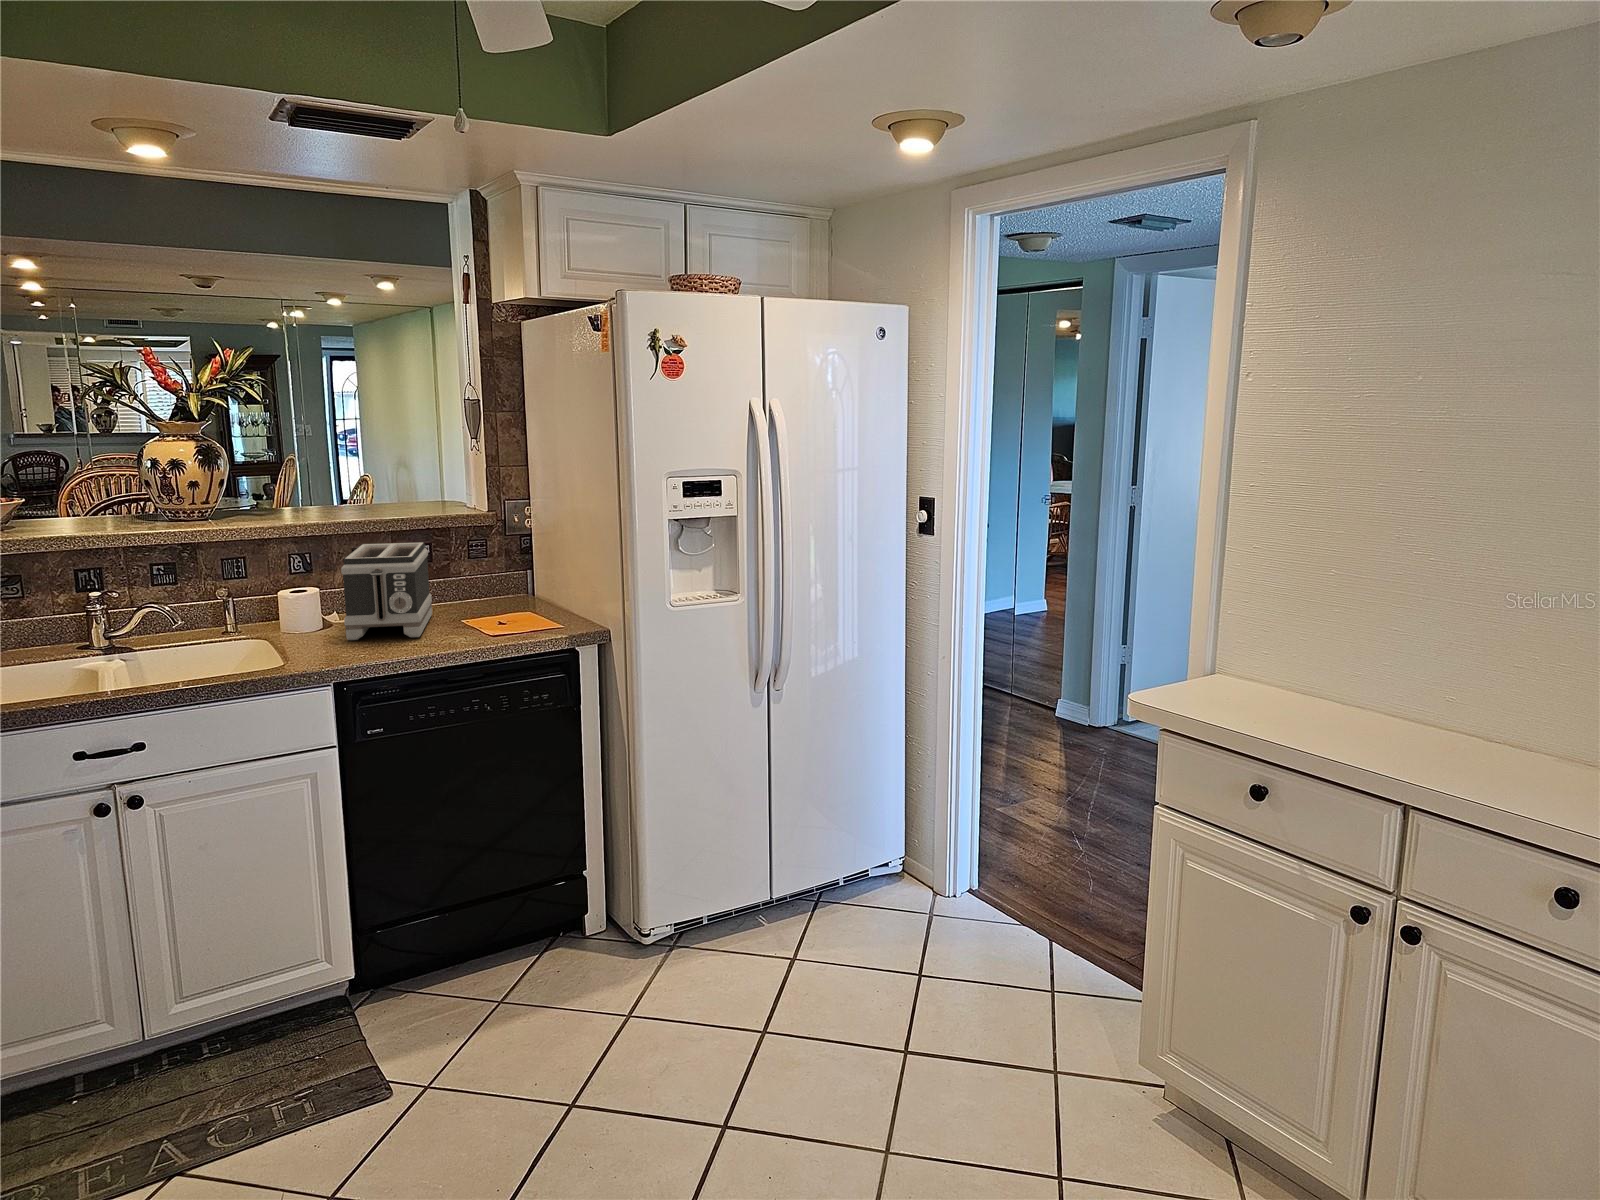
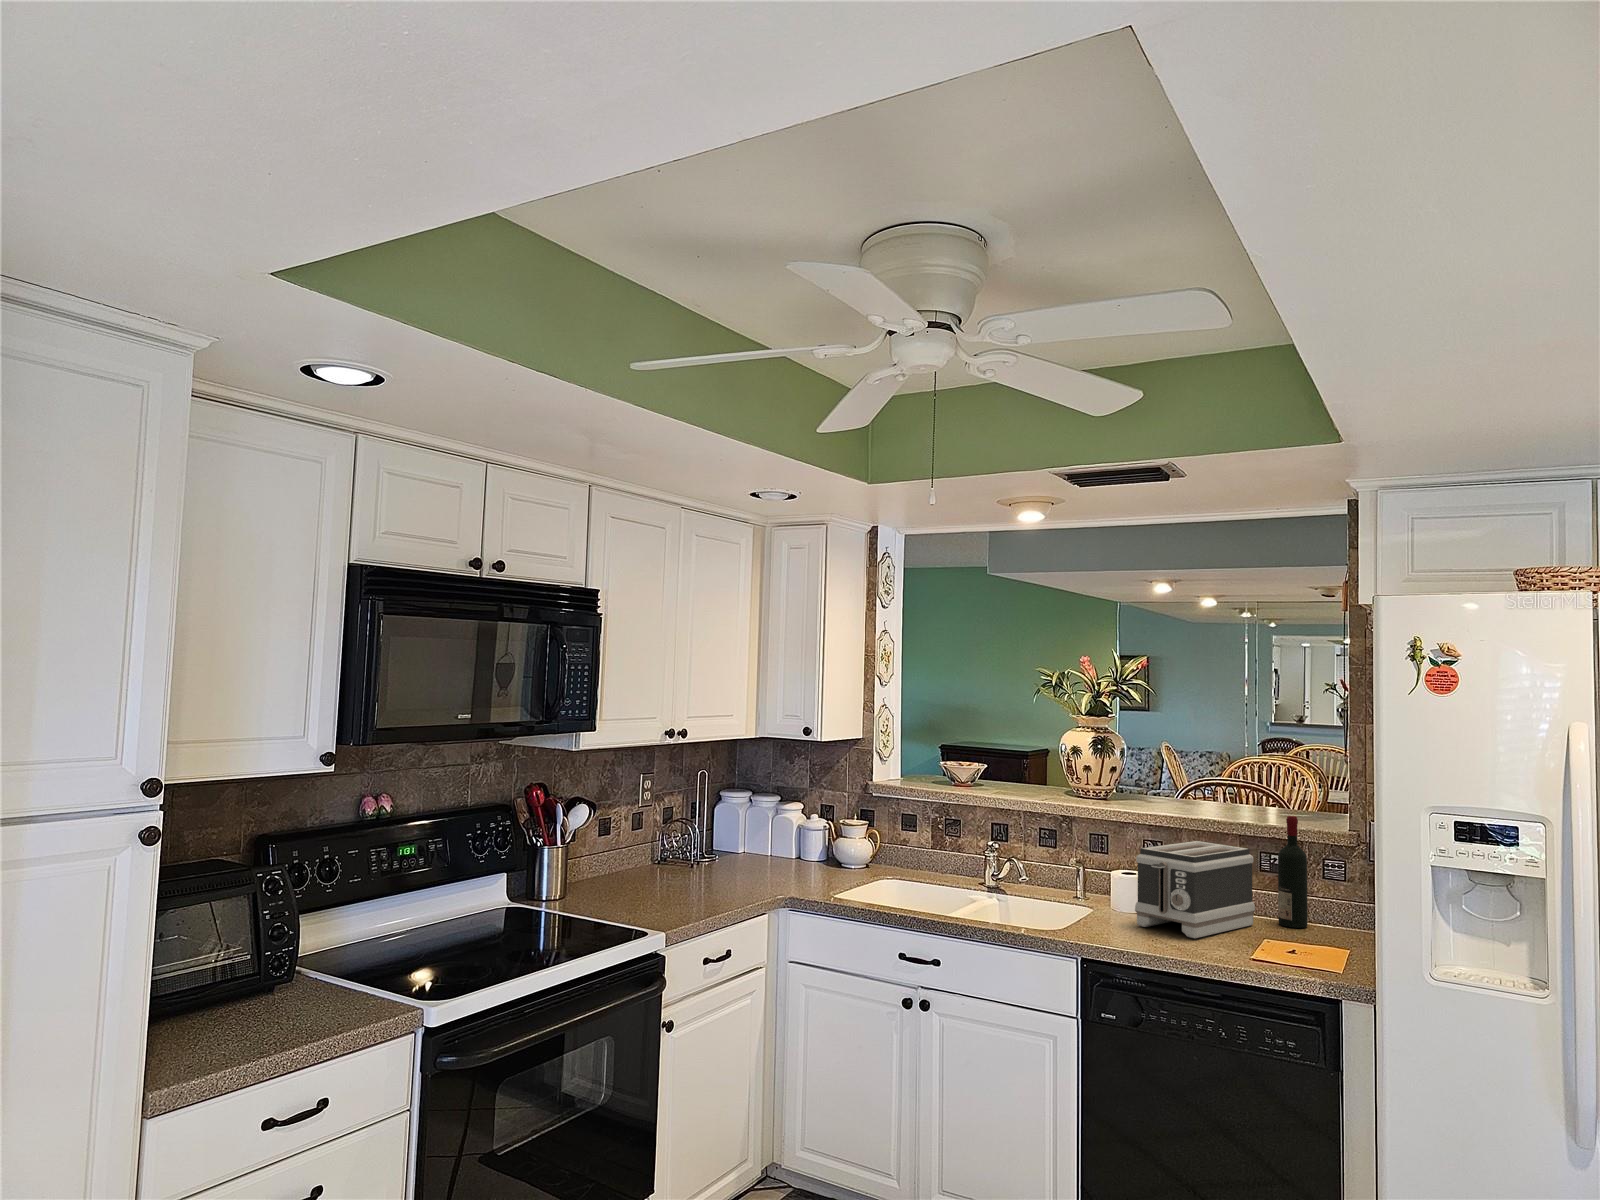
wine bottle: none [441,505,471,610] -> present [1278,816,1308,928]

